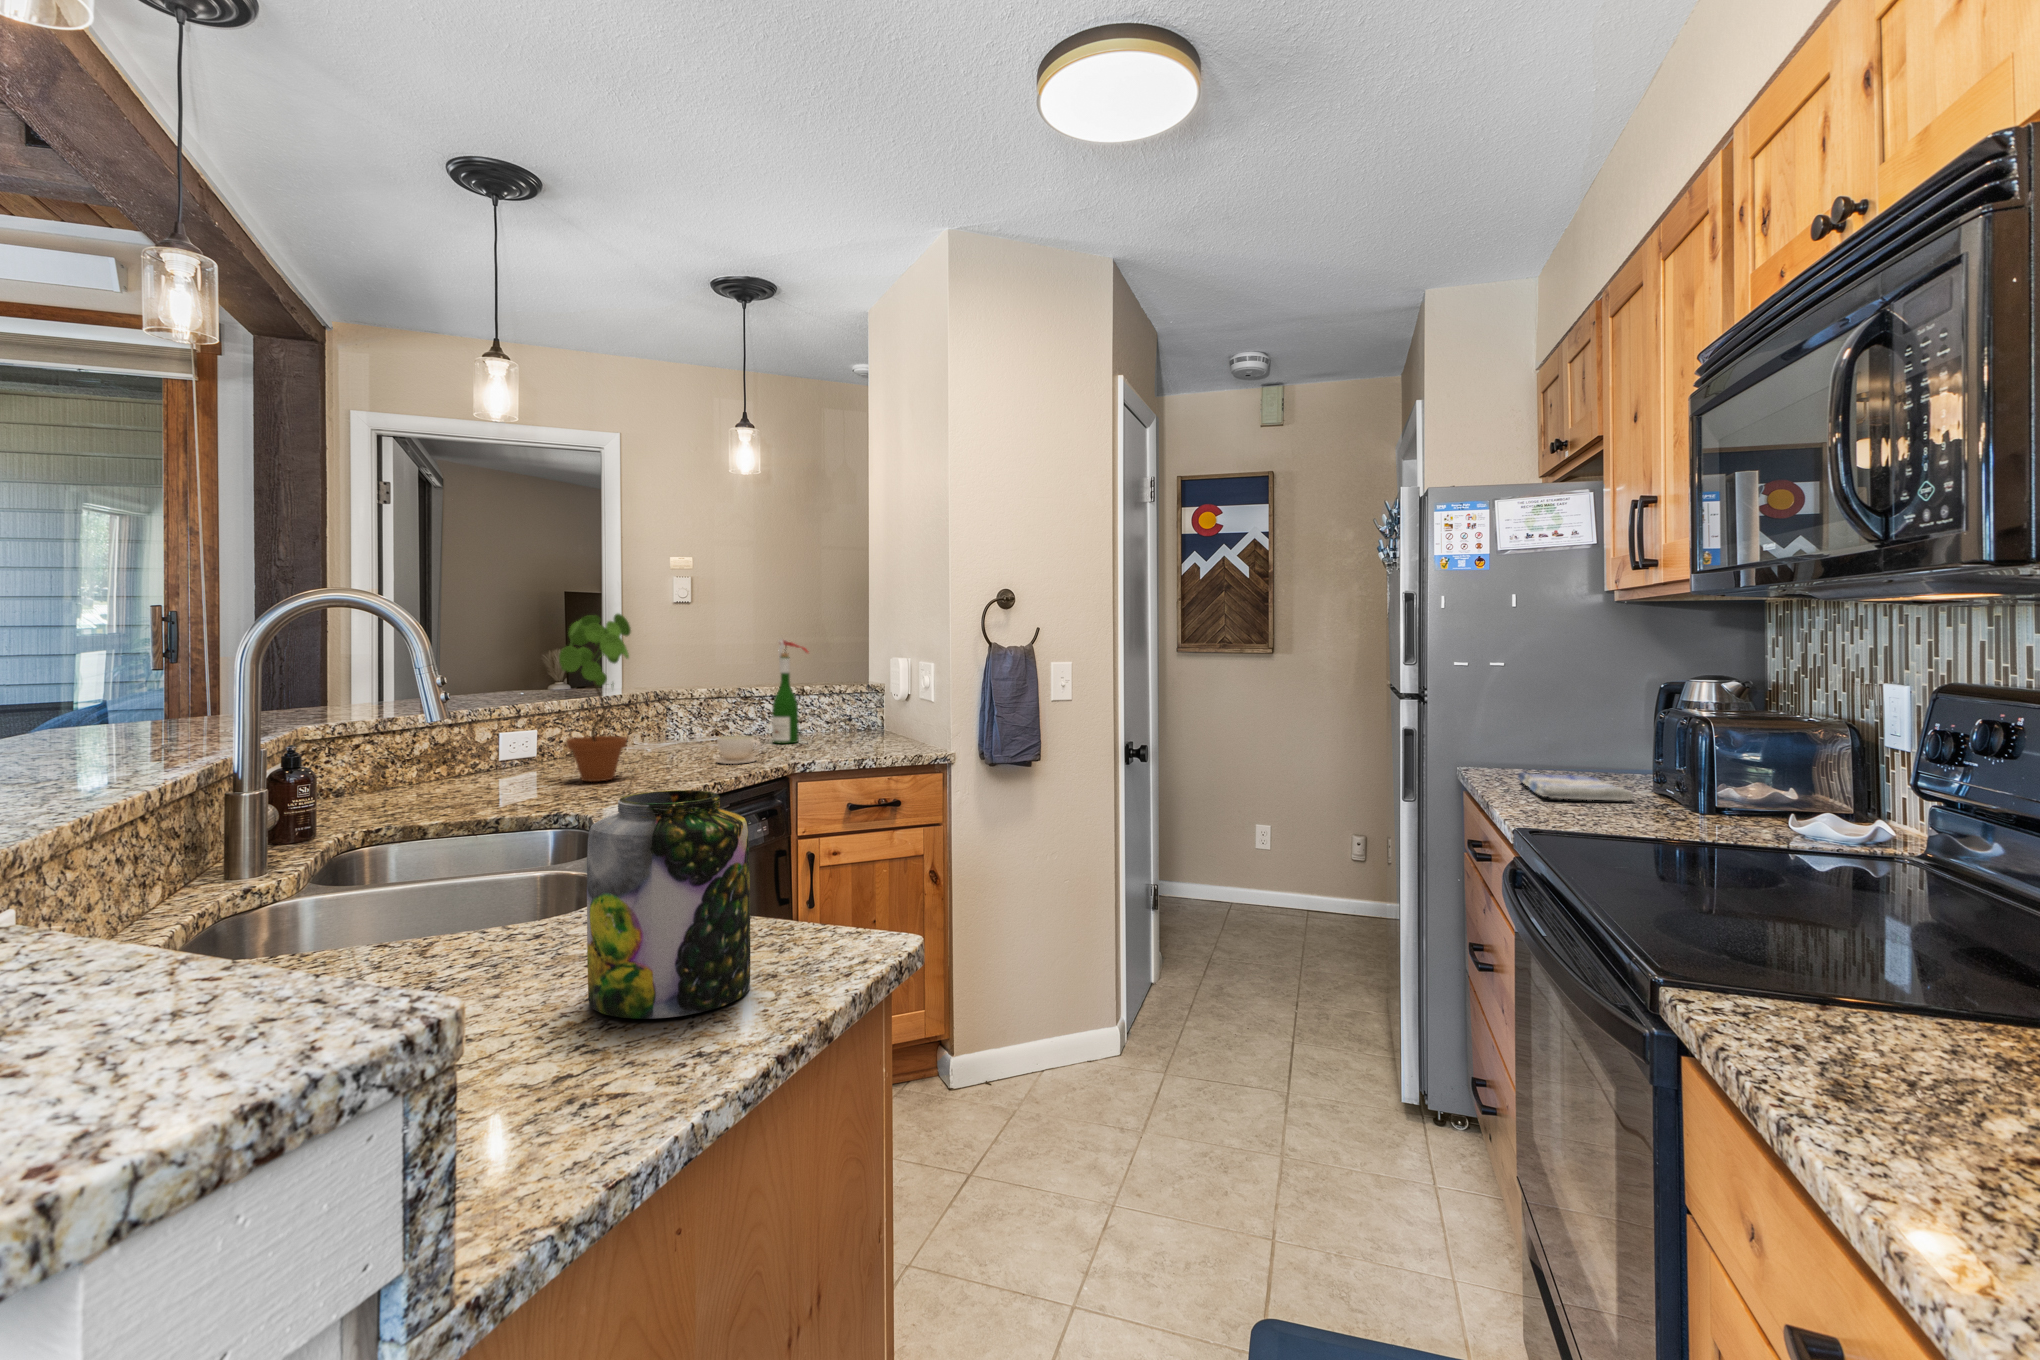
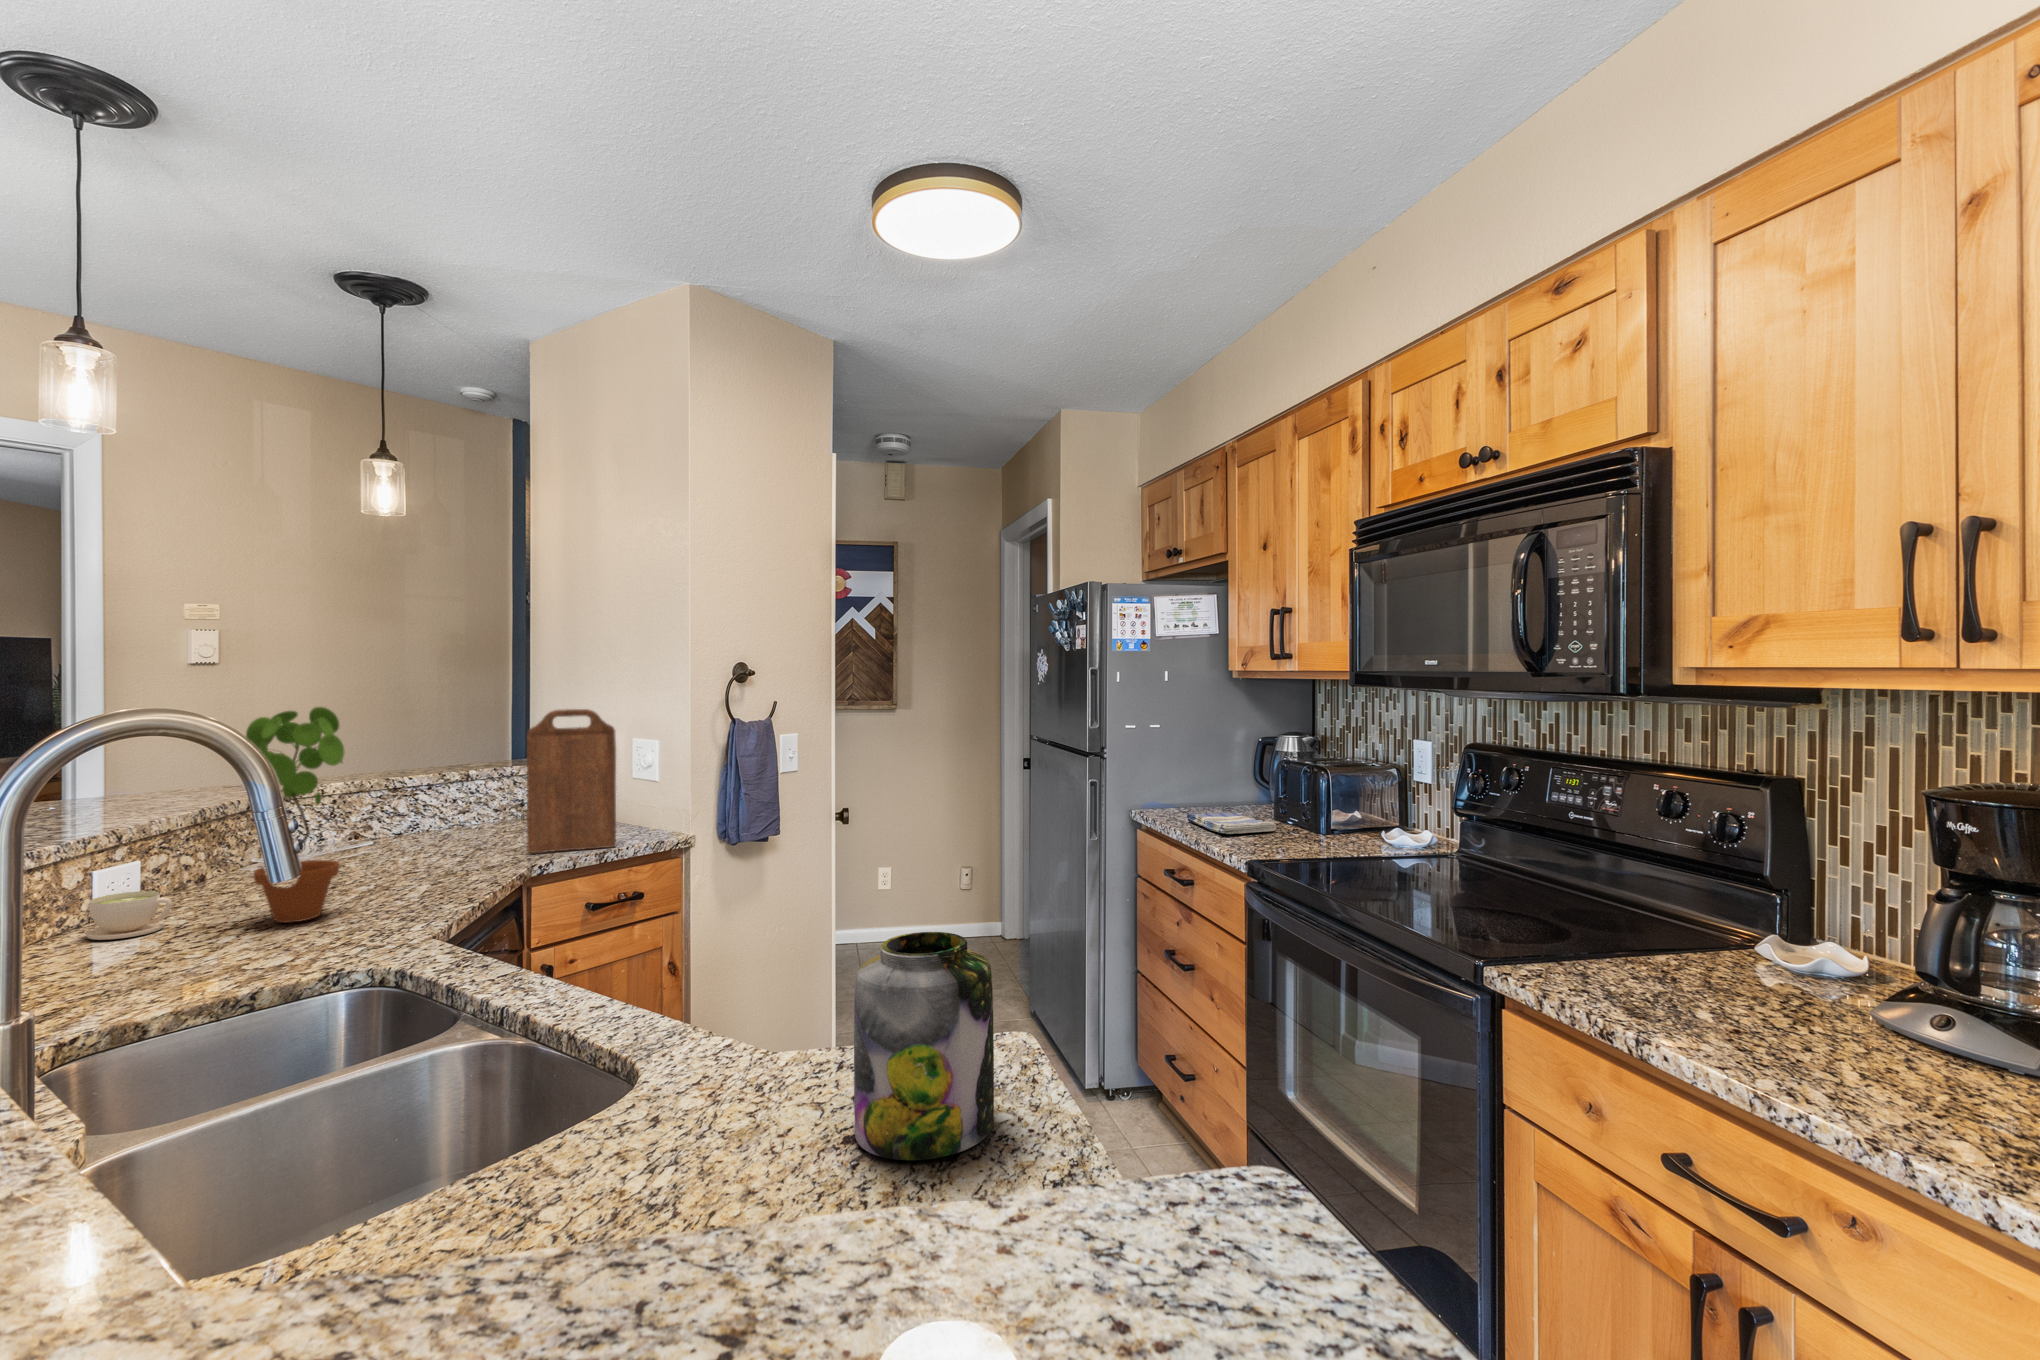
cutting board: none [809,628,881,755] -> present [527,709,616,853]
wine bottle: present [772,639,809,744] -> none [443,719,494,843]
coffee cup: present [716,736,761,764] -> present [87,891,172,940]

